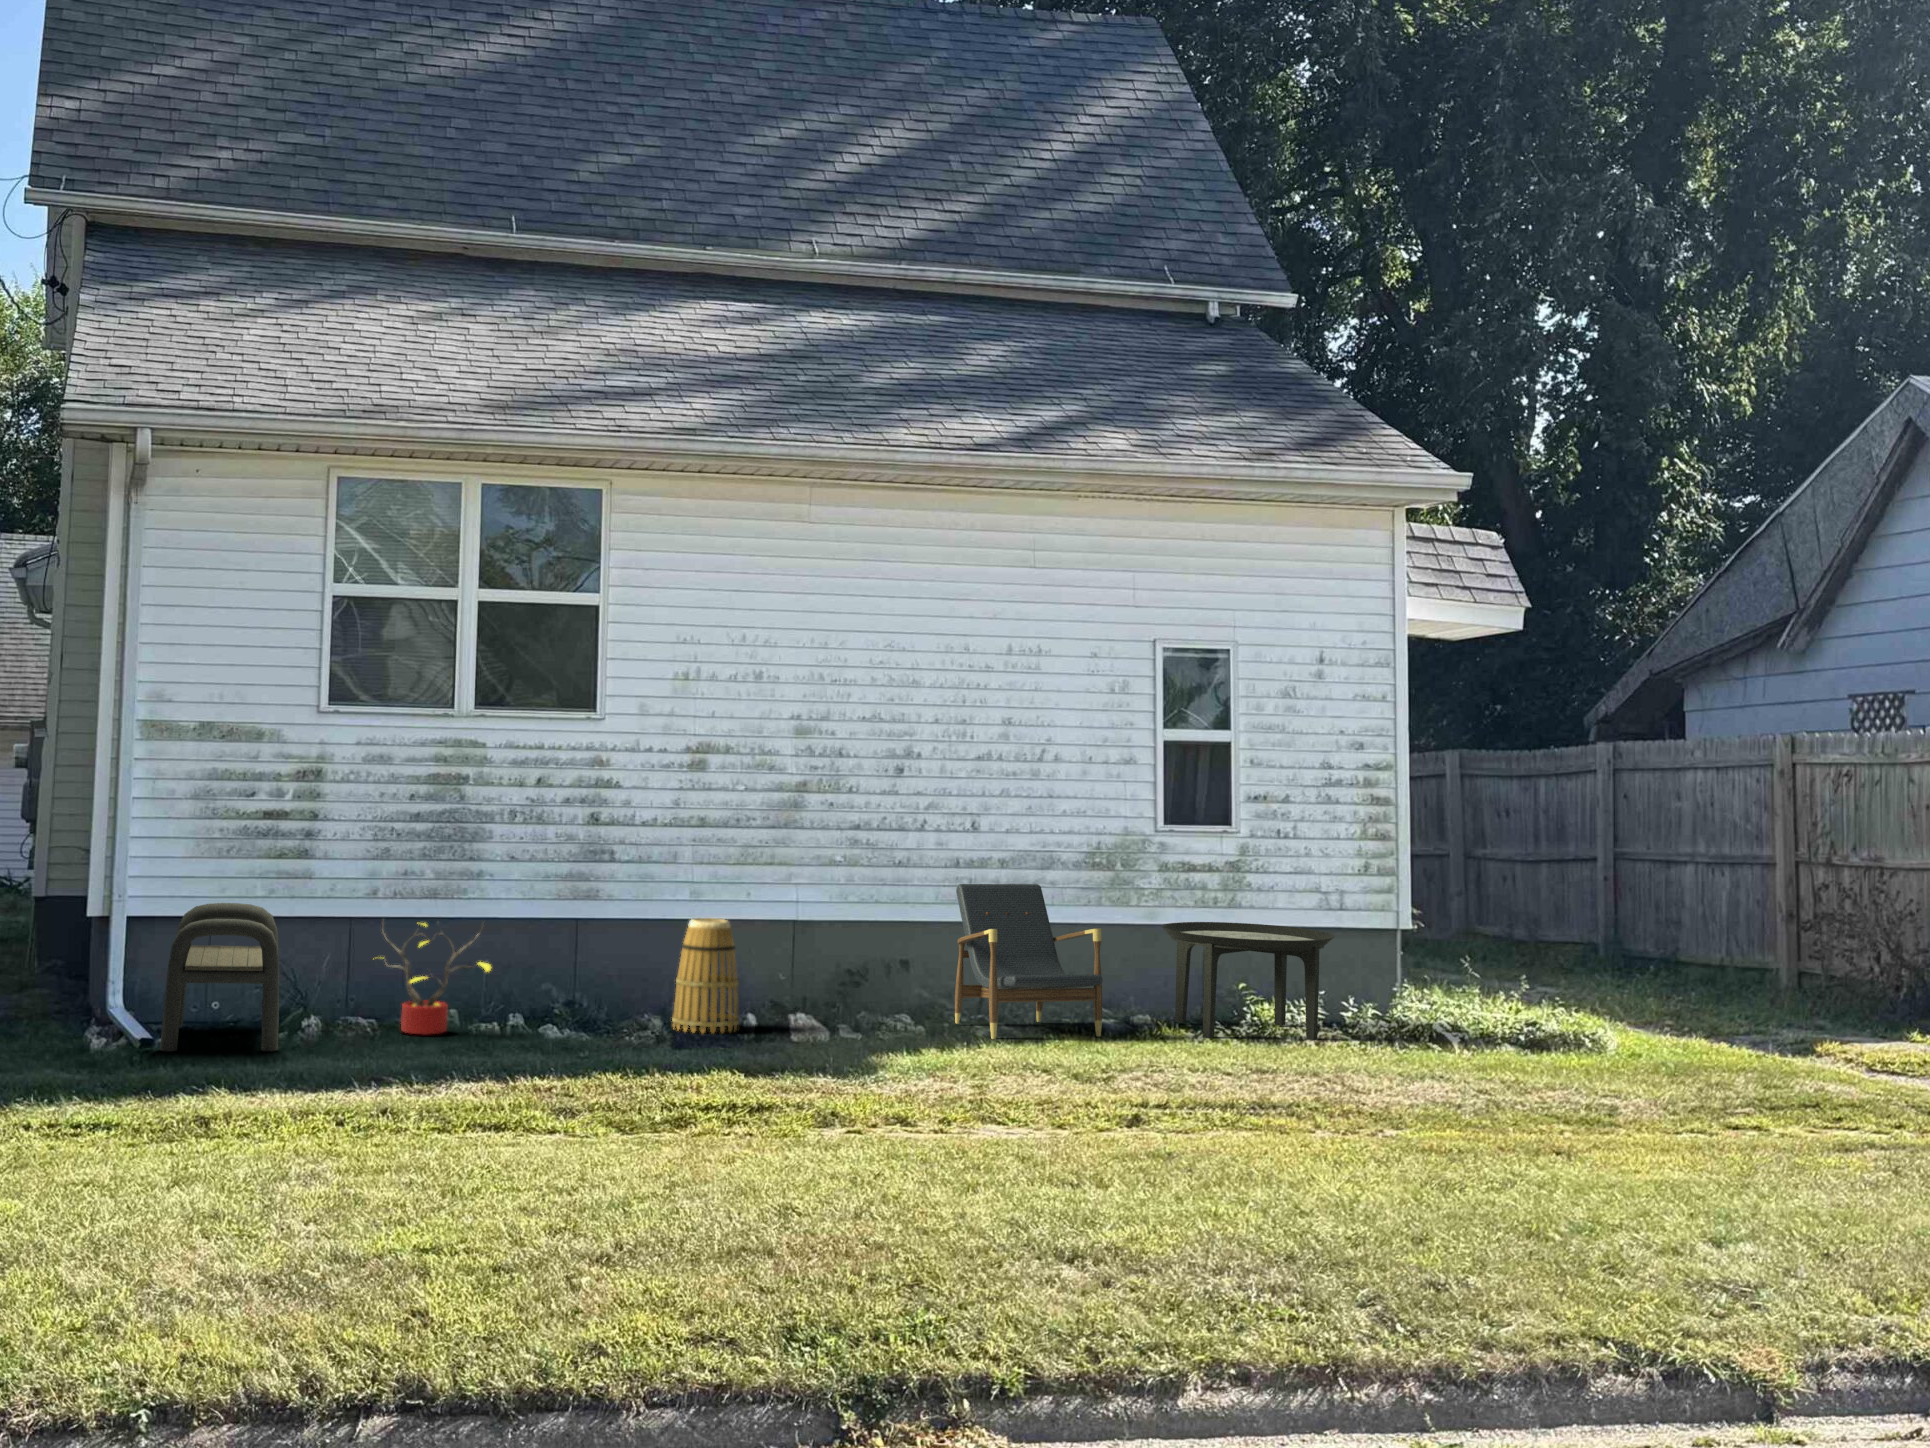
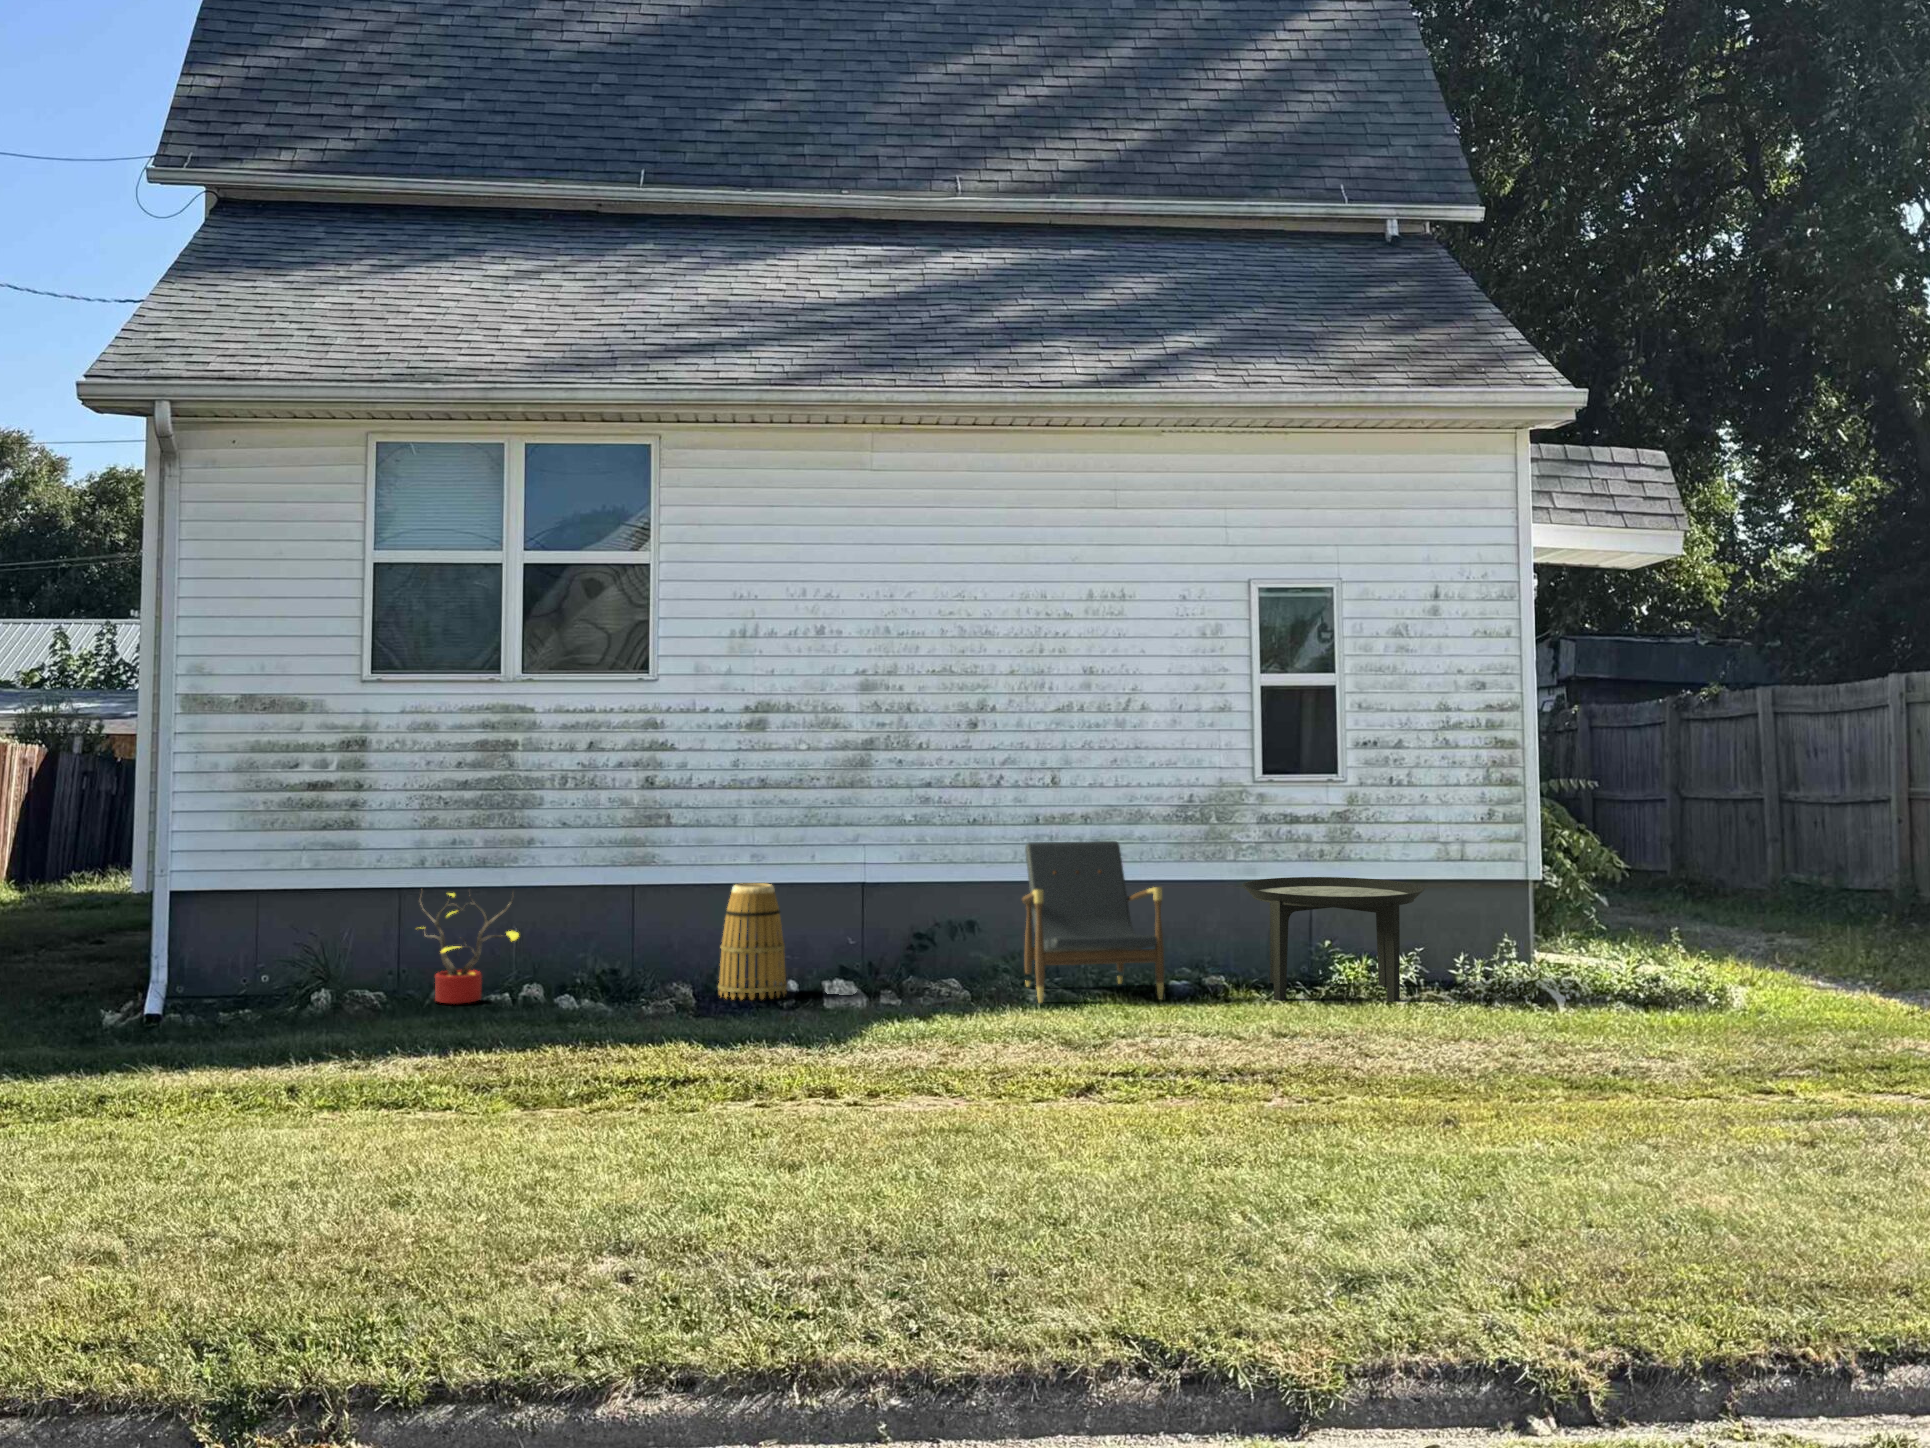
bench: present [160,903,279,1051] -> none [170,877,321,1024]

